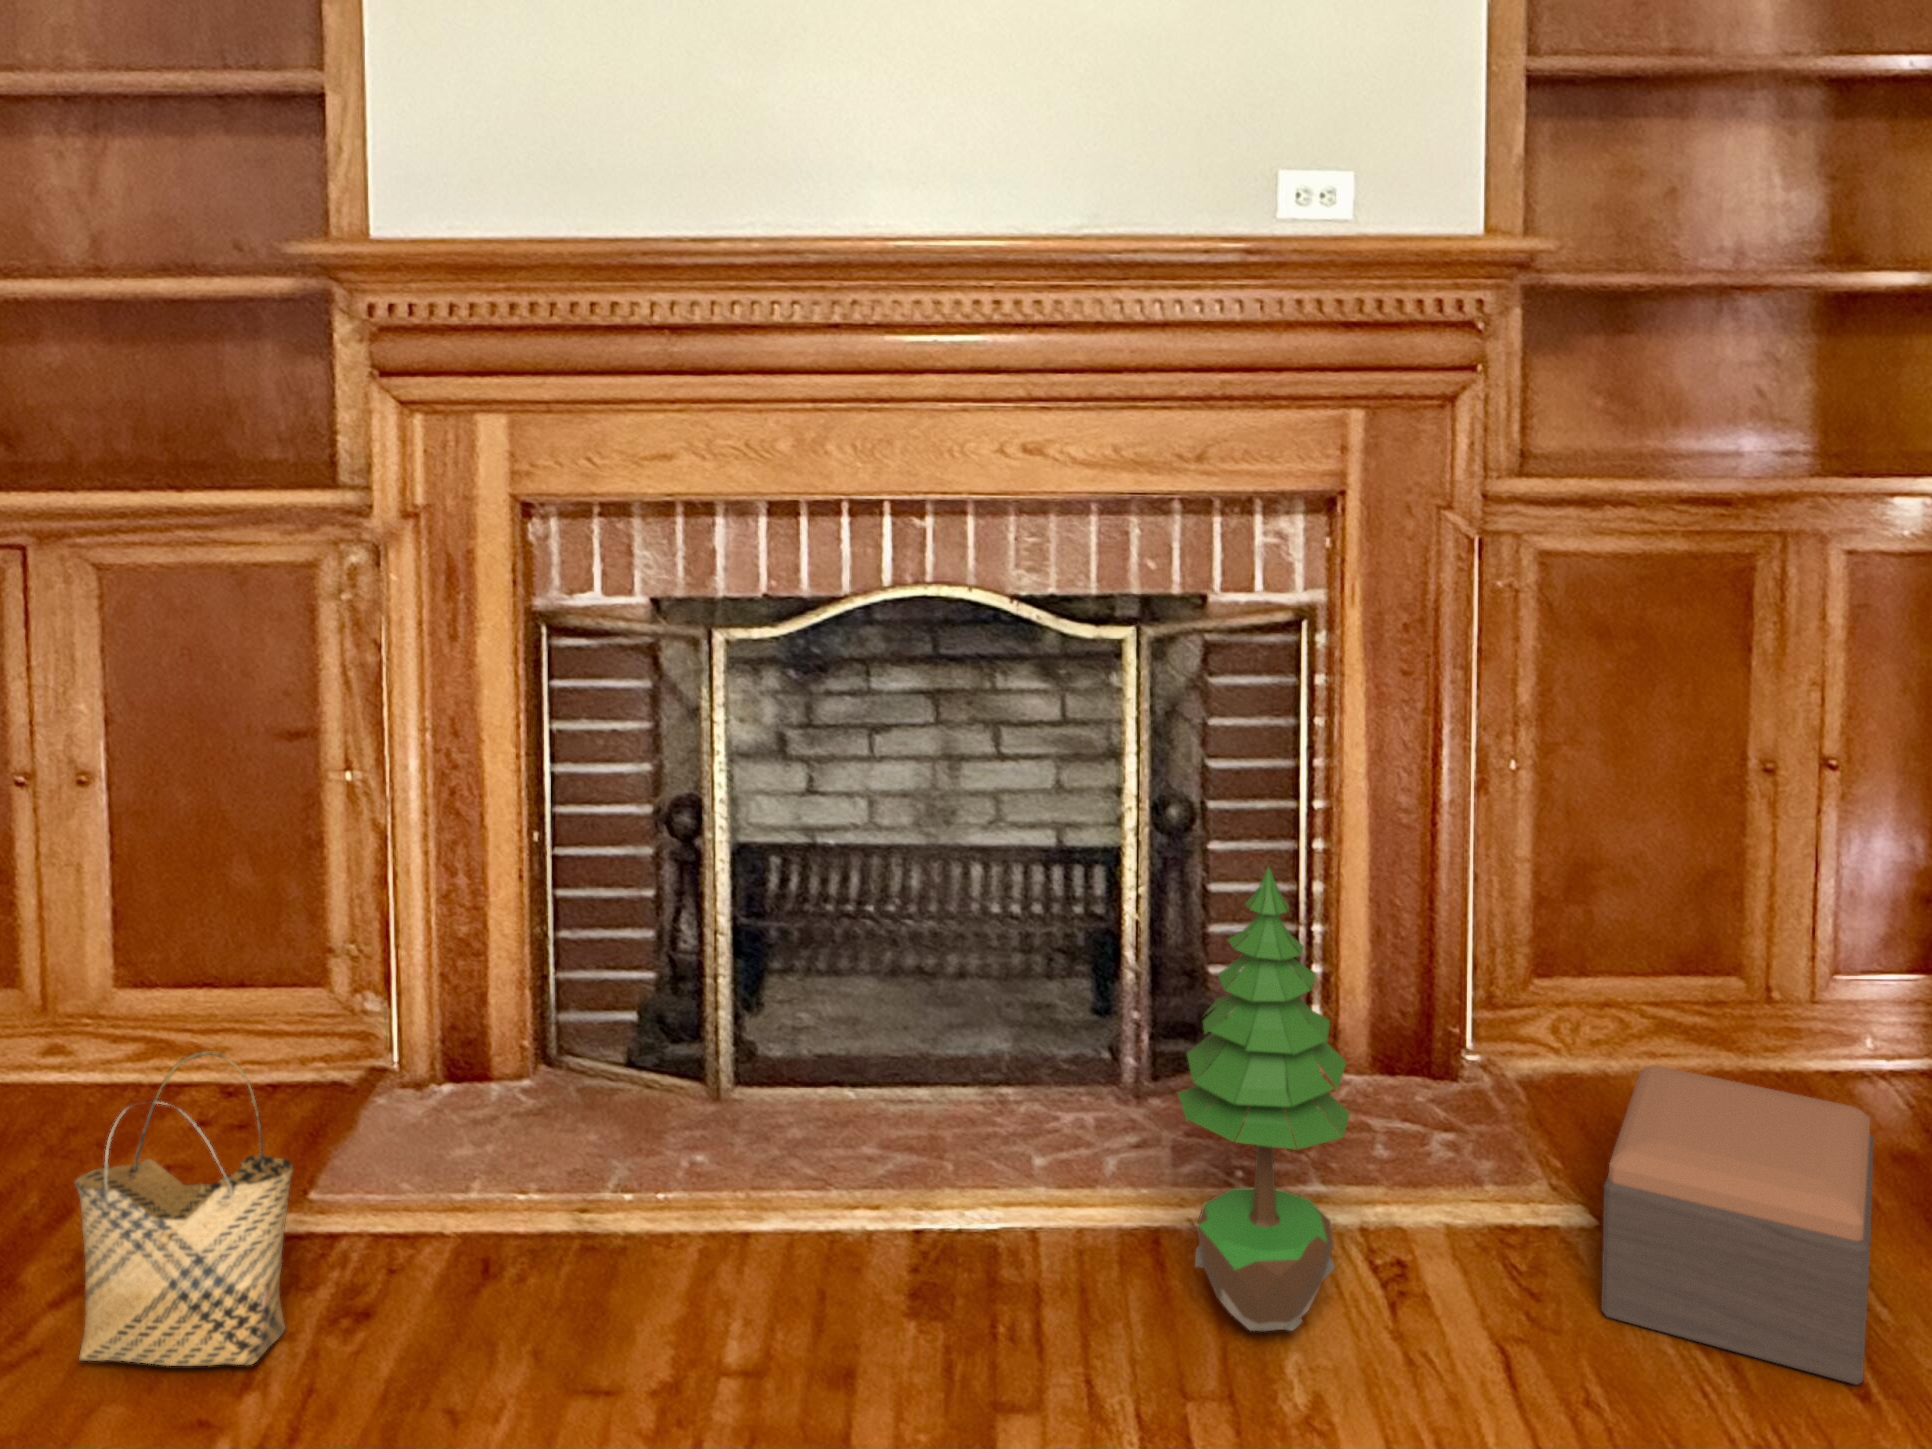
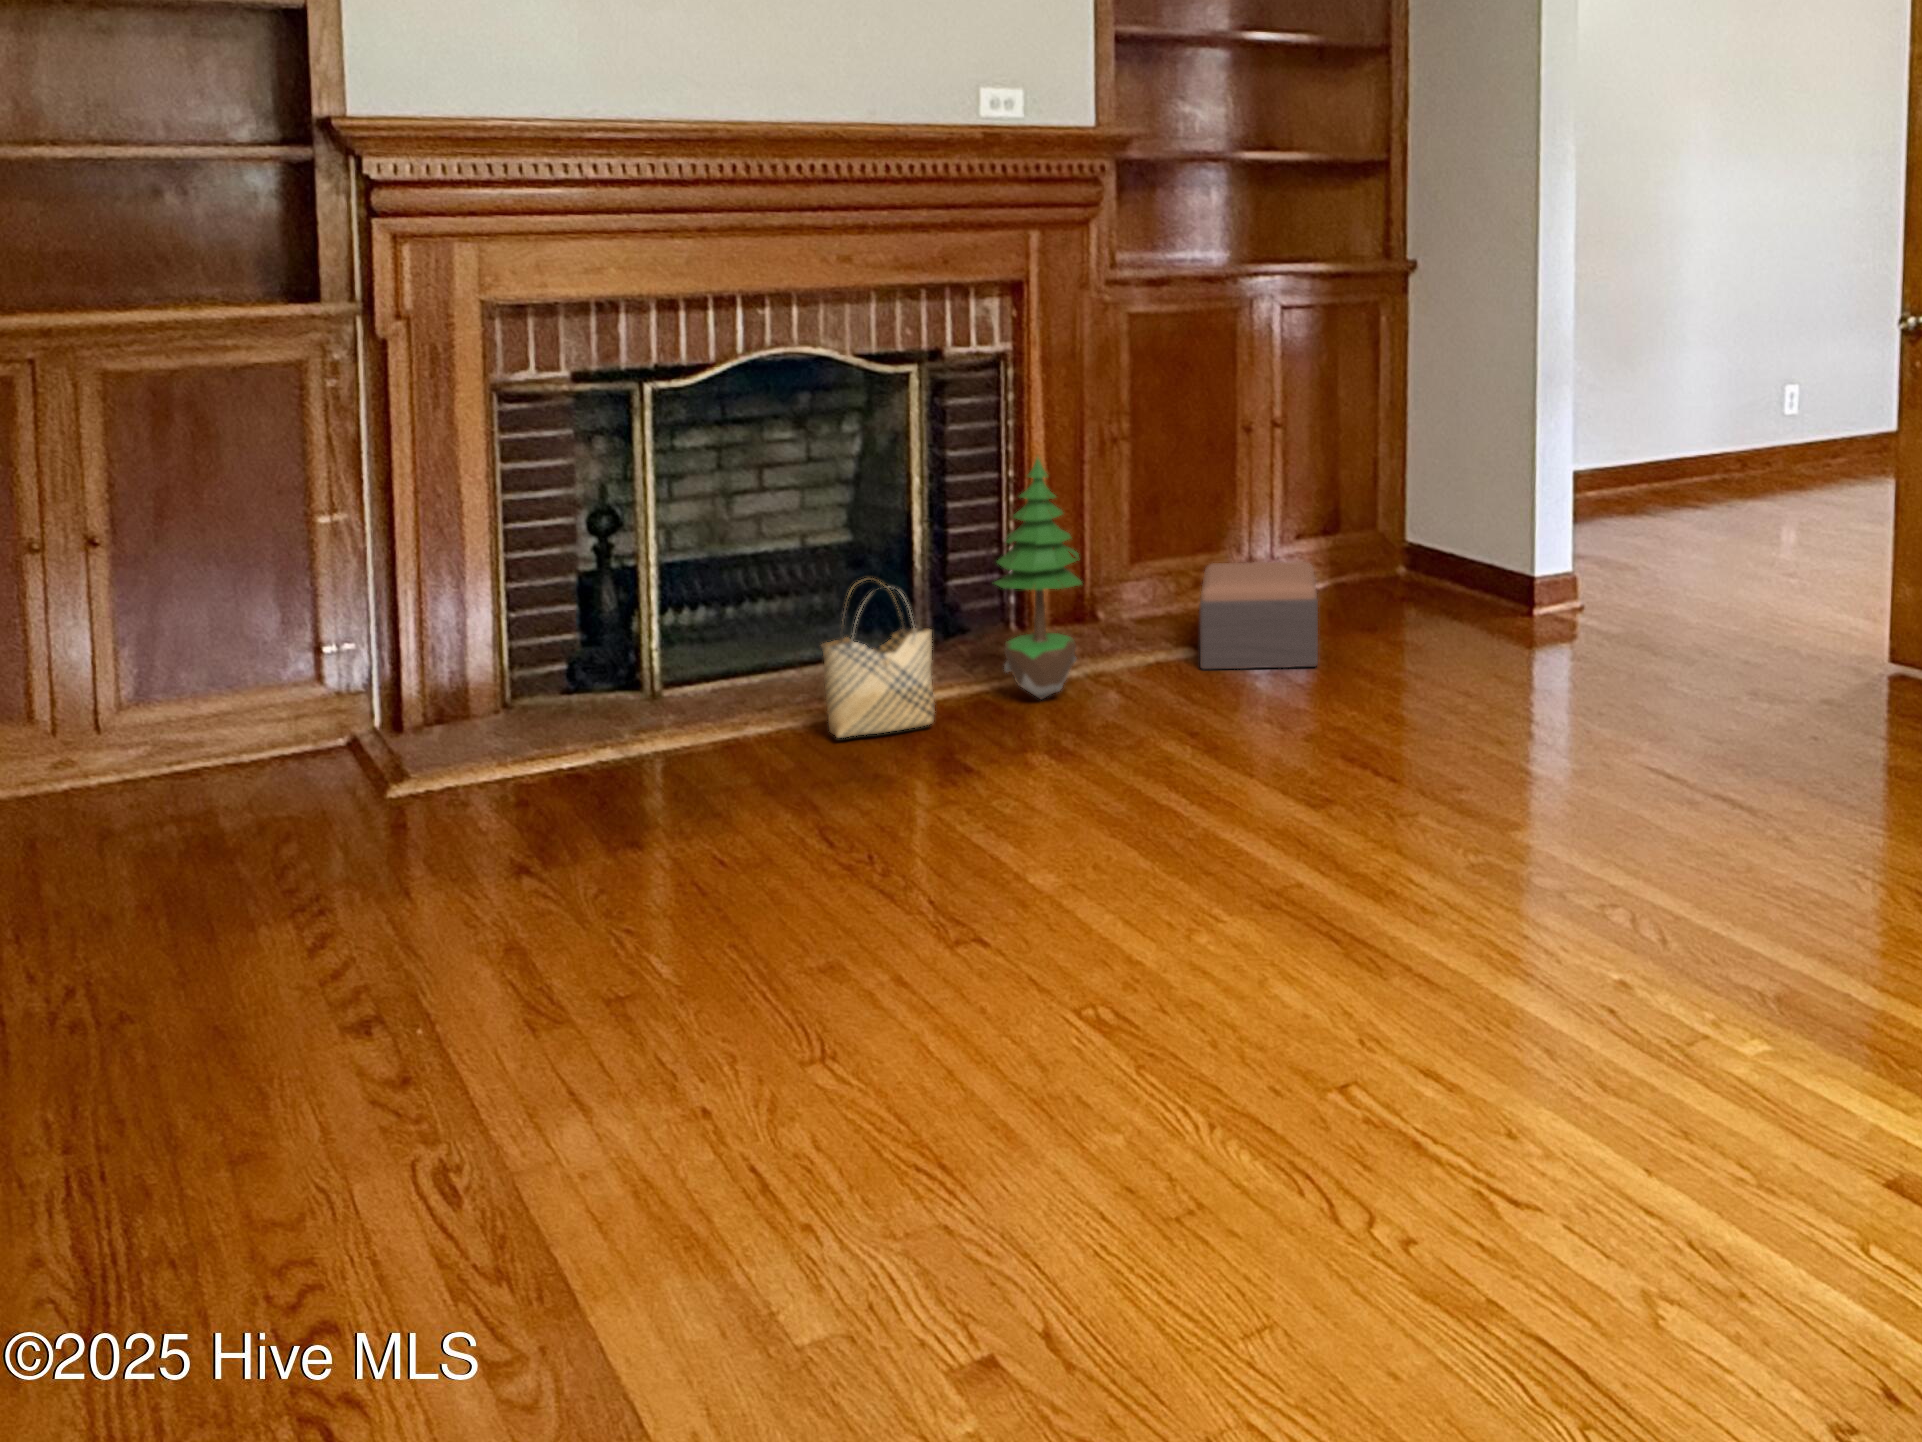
woven basket: present [75,1050,293,1366] -> present [821,578,935,738]

